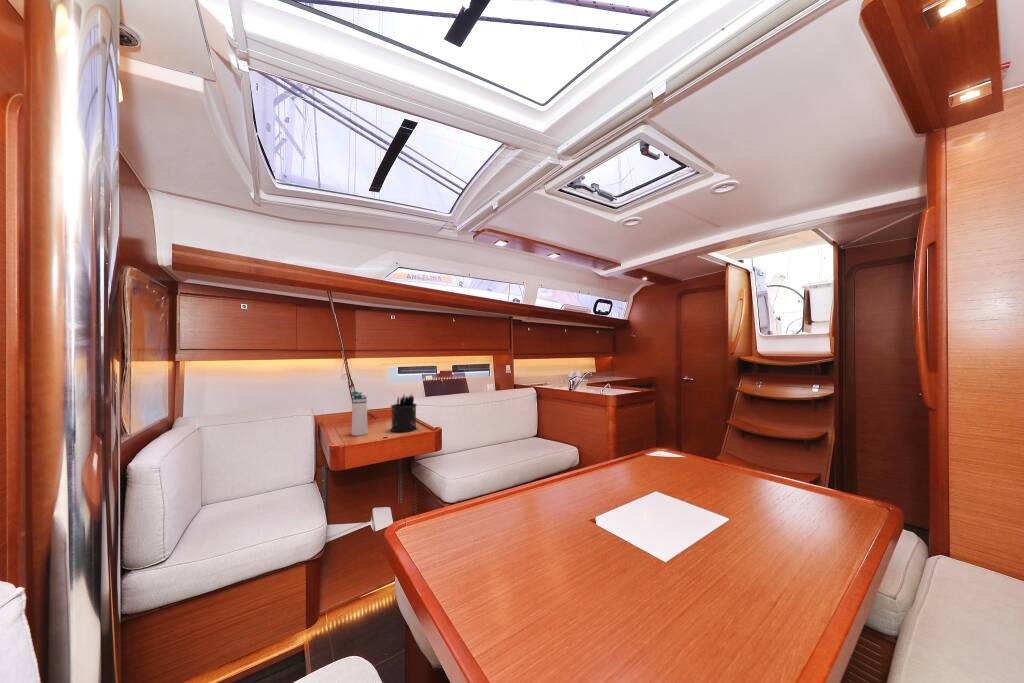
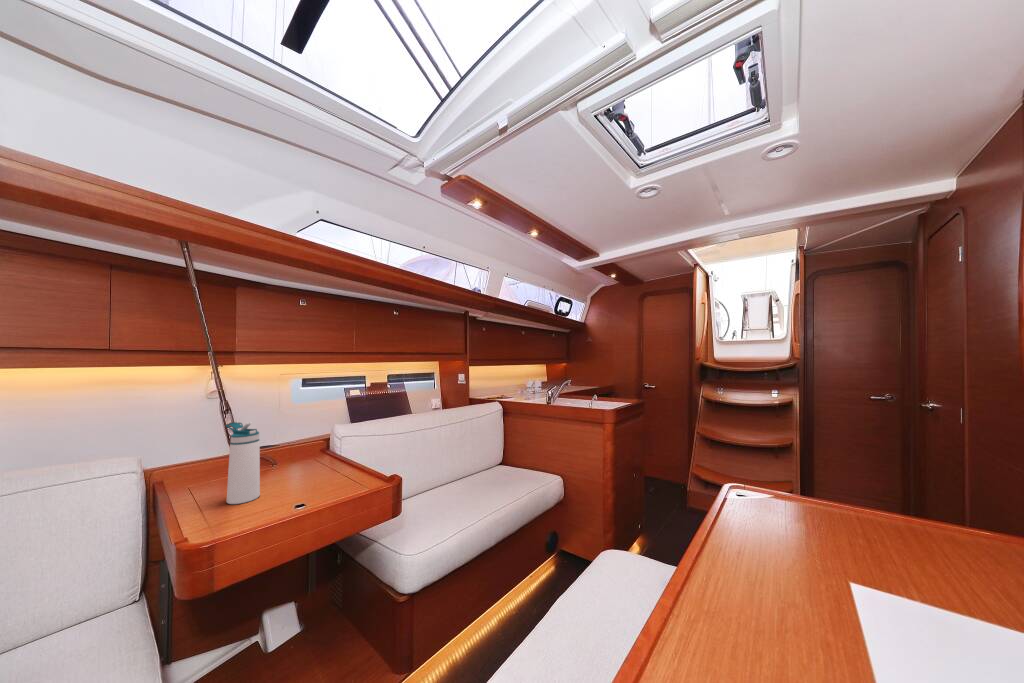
pen holder: present [391,395,417,432] -> none [304,420,352,488]

